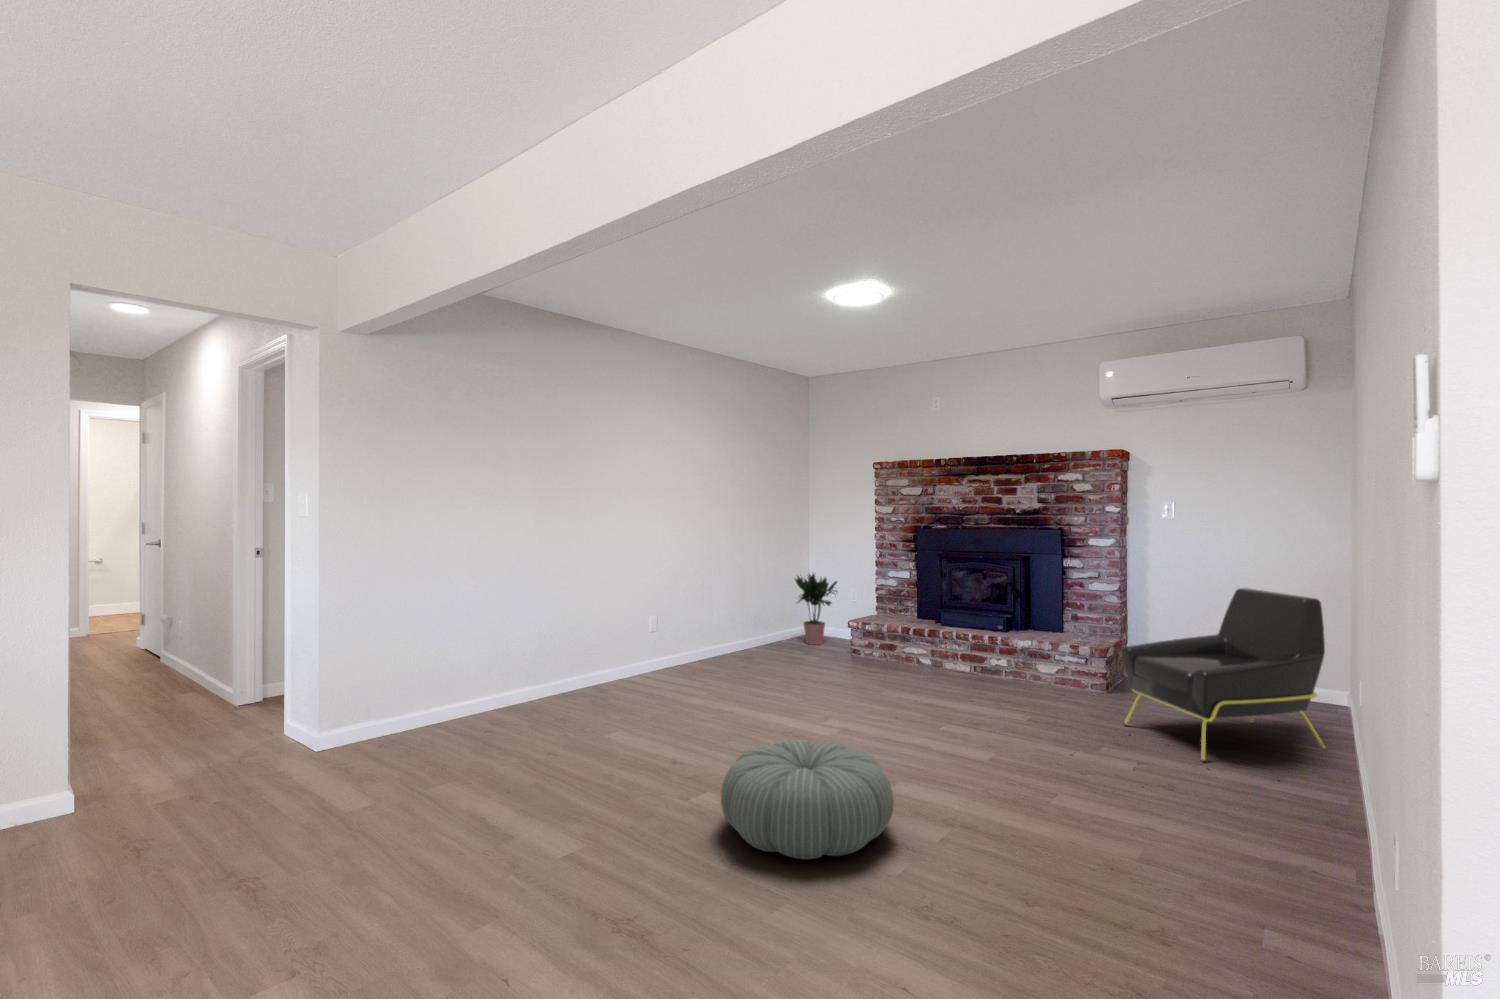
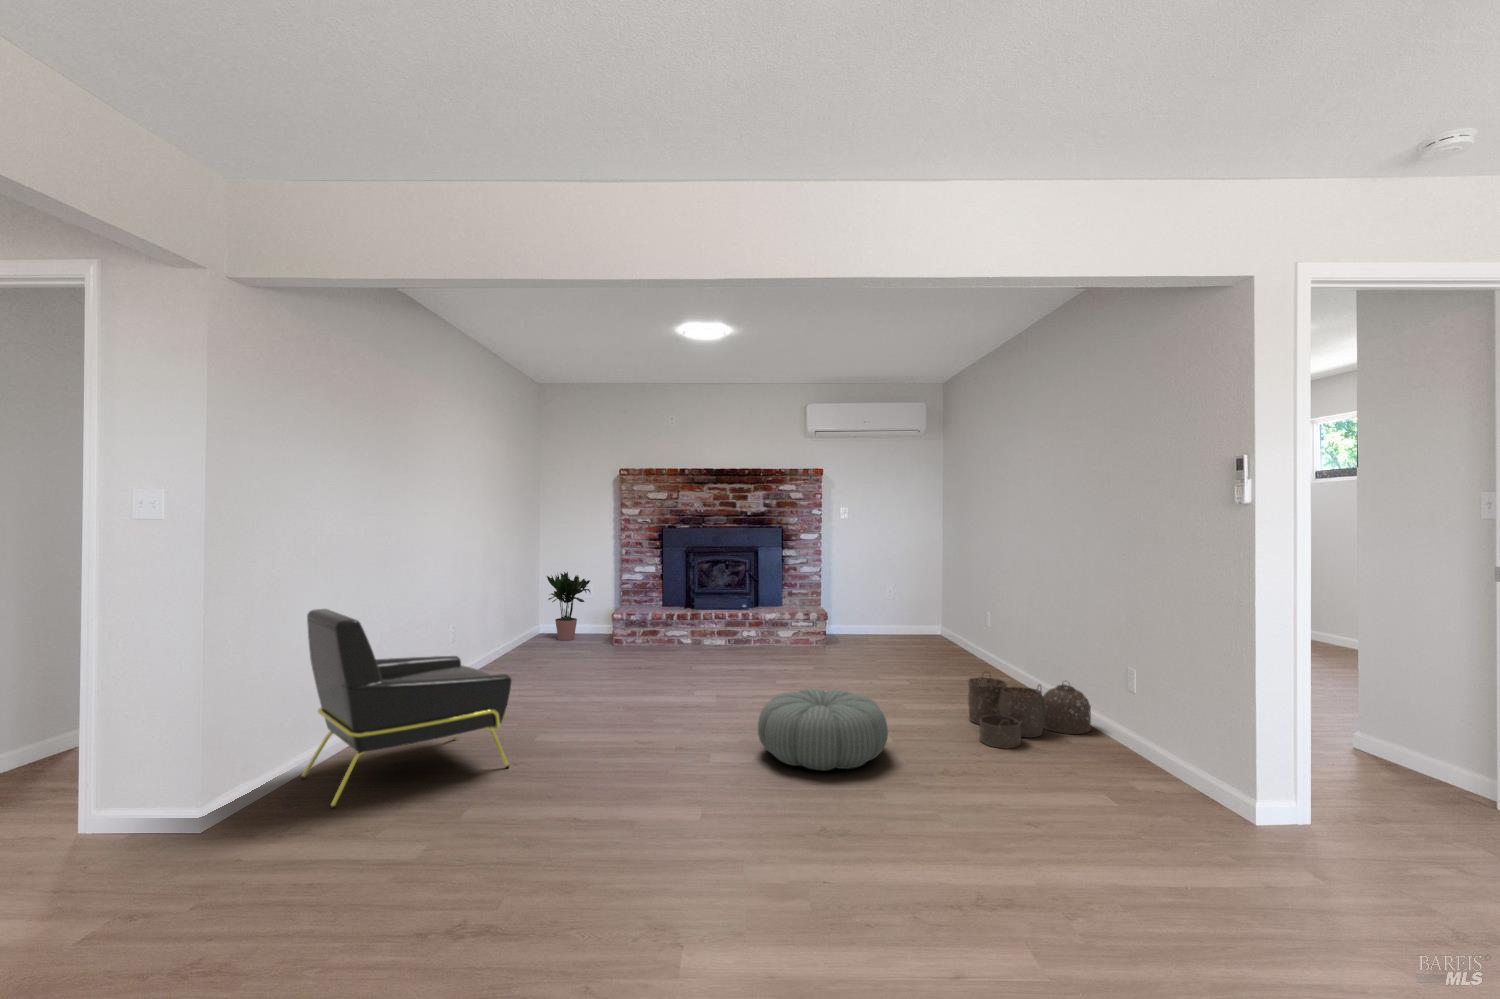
armchair: present [1121,588,1326,763] -> present [301,609,512,808]
woven basket: none [1055,770,1325,927] -> present [968,672,1091,748]

